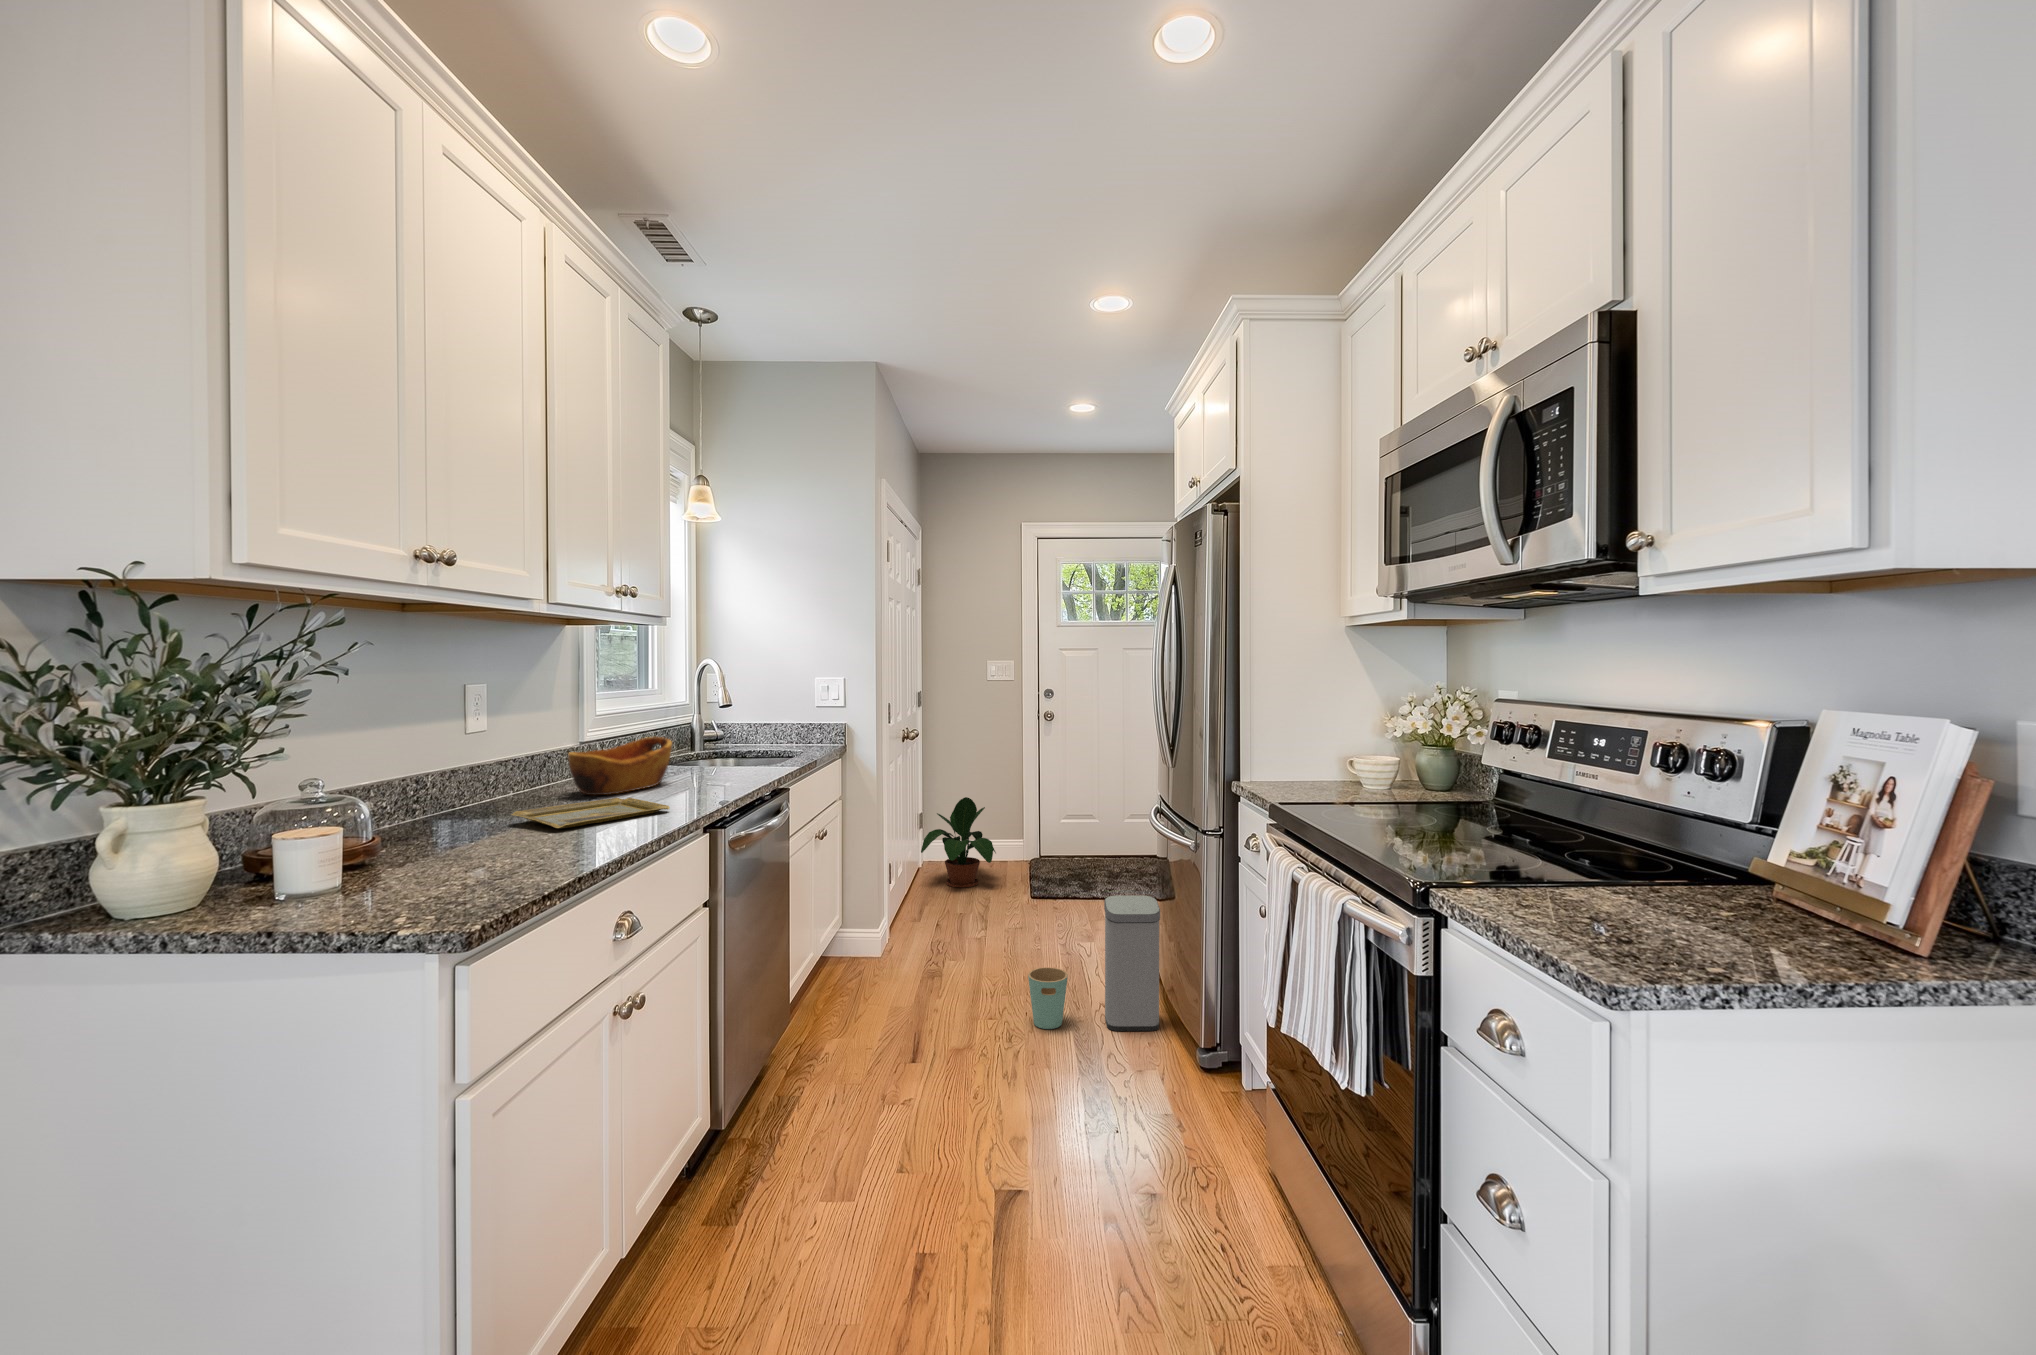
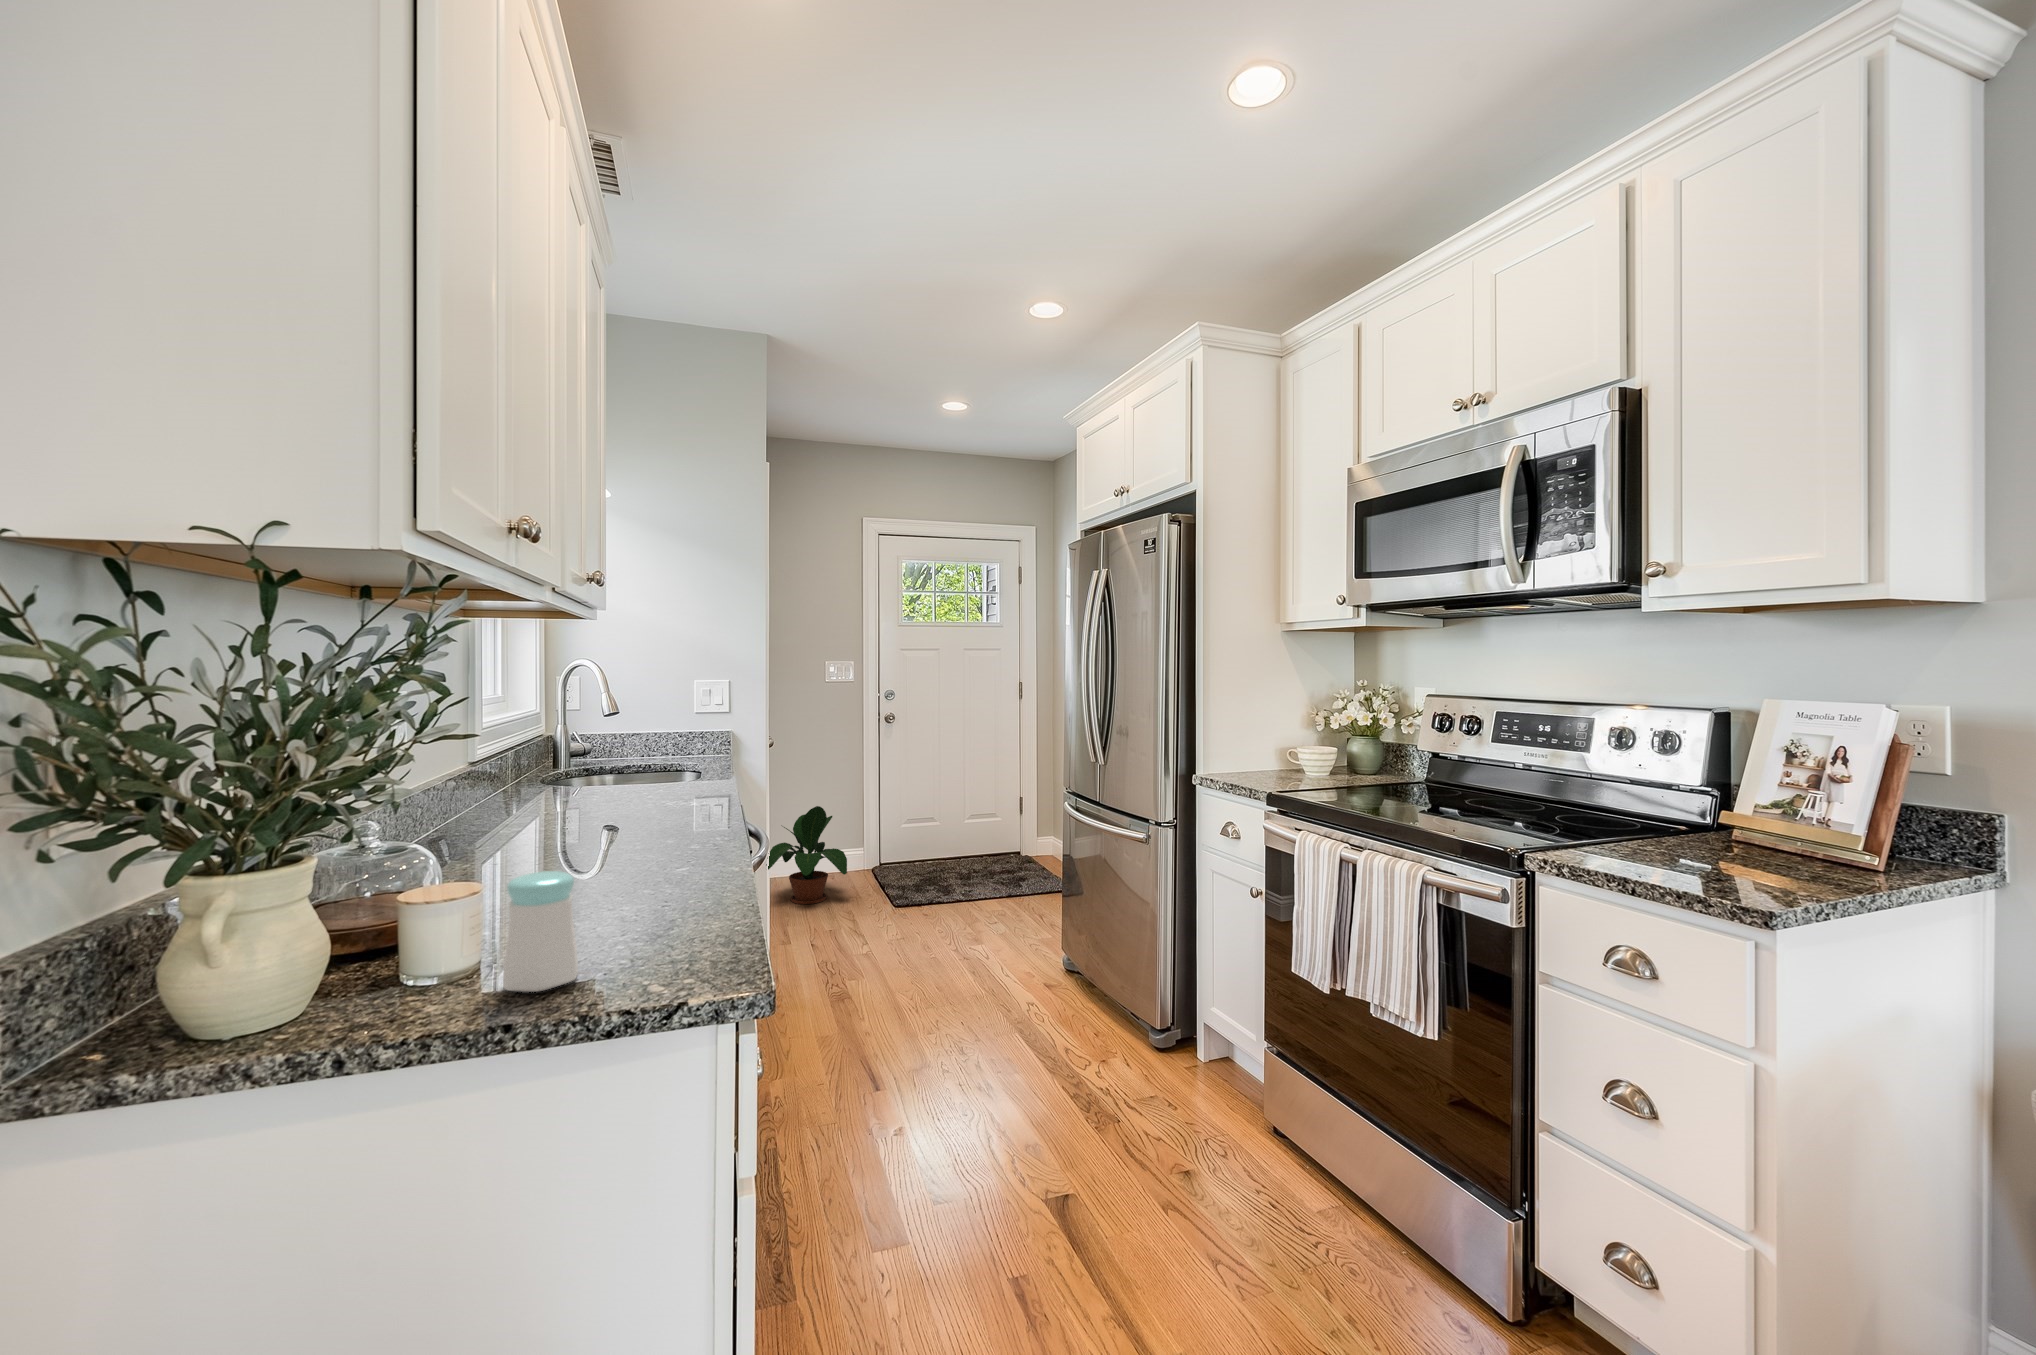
wooden bowl: present [568,737,672,795] -> none [501,750,613,825]
tray: present [511,798,670,828] -> none [508,824,692,866]
salt shaker: none [313,823,383,913] -> present [503,871,578,992]
trash can: present [1028,896,1160,1031] -> none [972,891,1100,1036]

